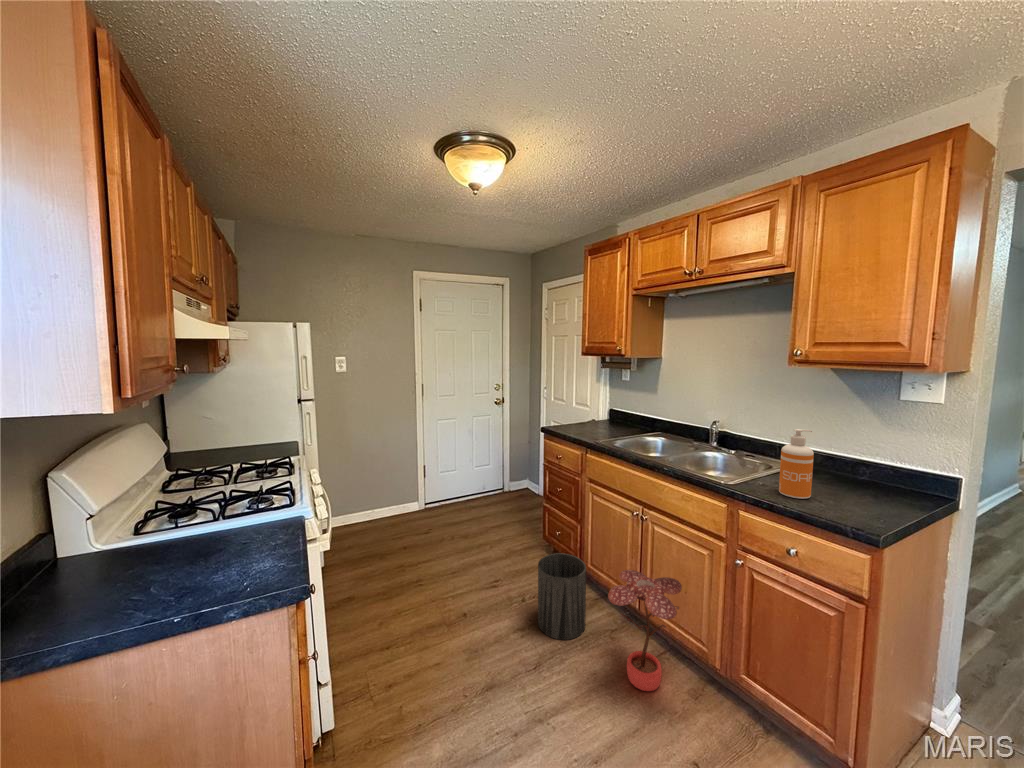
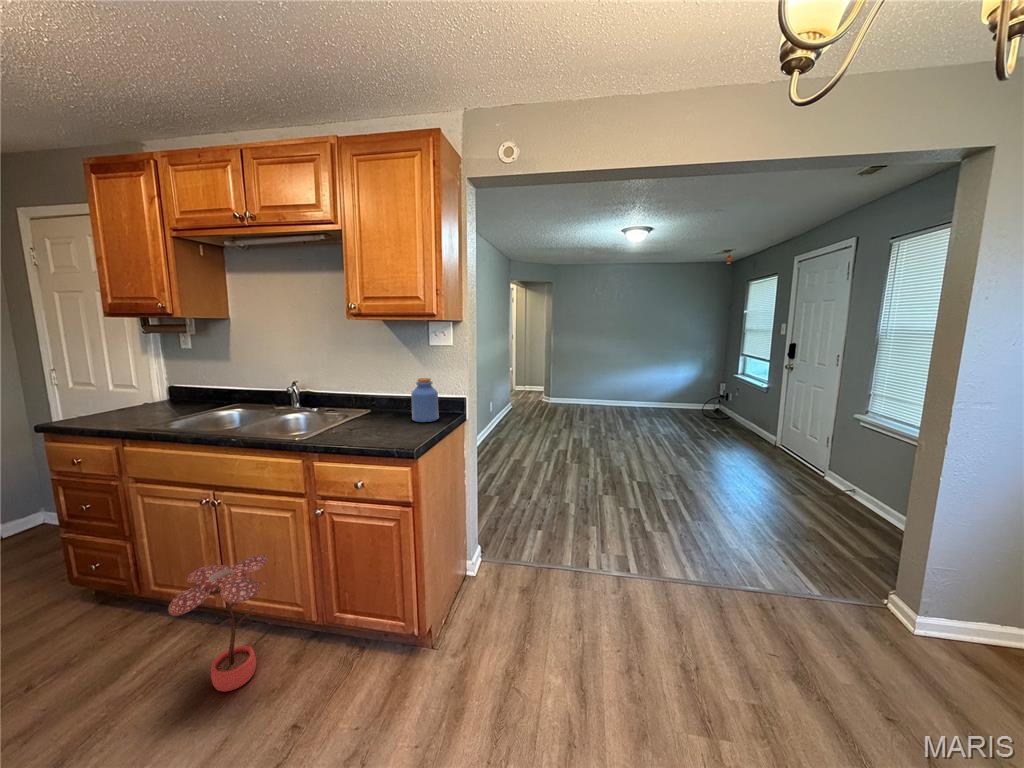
soap dispenser: present [779,429,814,499] -> none [345,375,373,438]
jar: none [863,441,910,499] -> present [411,378,439,422]
trash can: present [538,553,586,640] -> none [48,583,151,707]

